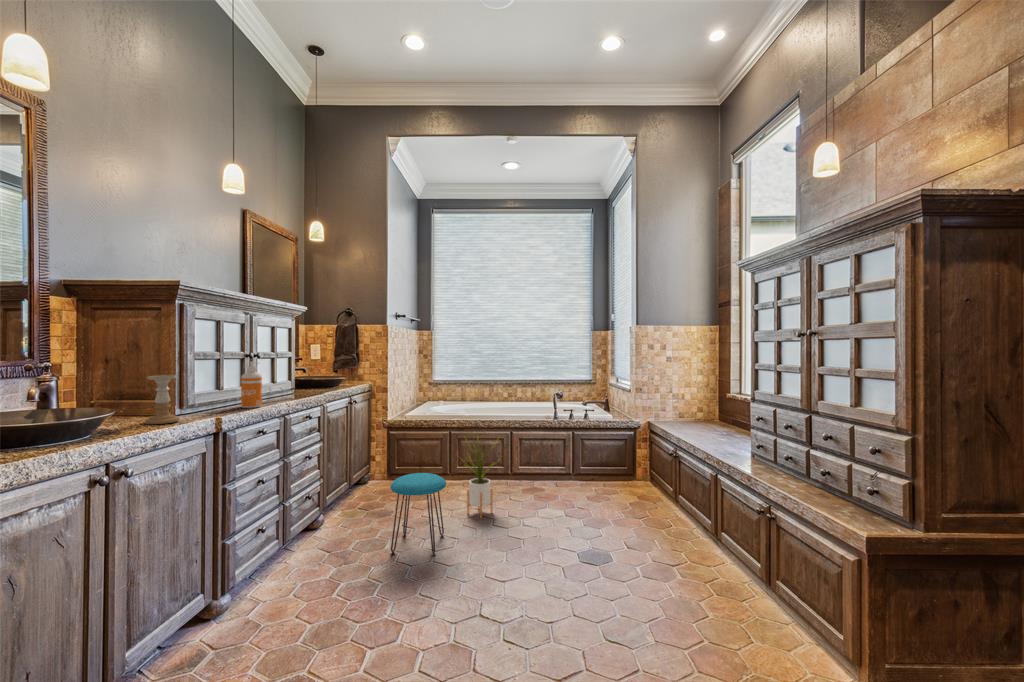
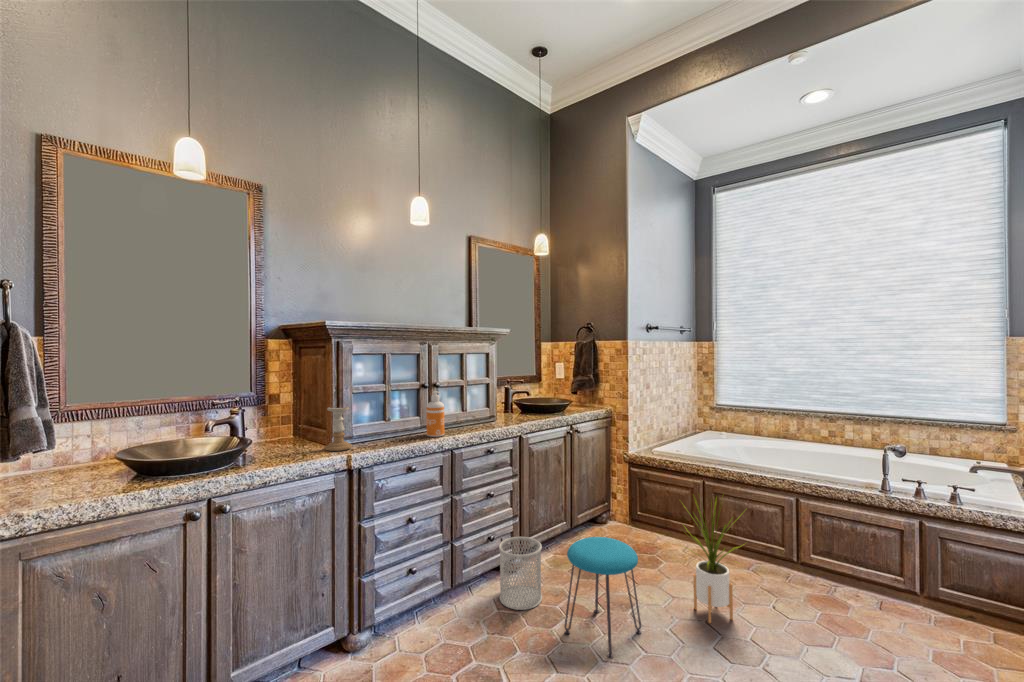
wastebasket: none [315,494,356,557] -> present [499,537,542,610]

